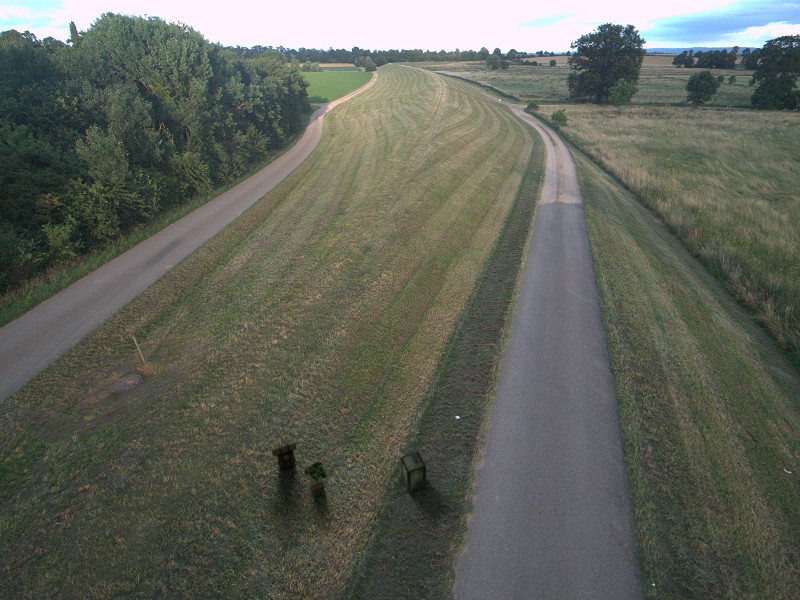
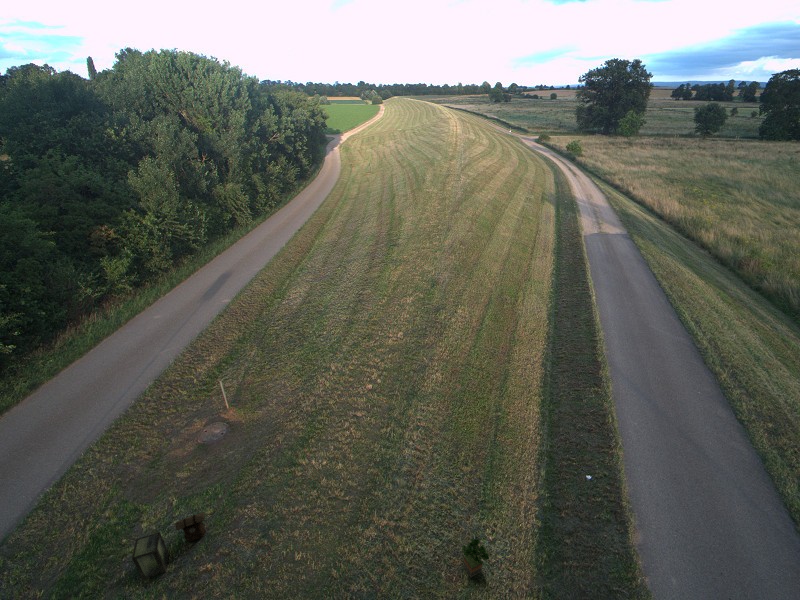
backpack: present [272,442,296,468] -> present [176,513,205,542]
storage box: present [401,452,426,493] -> present [132,532,169,580]

